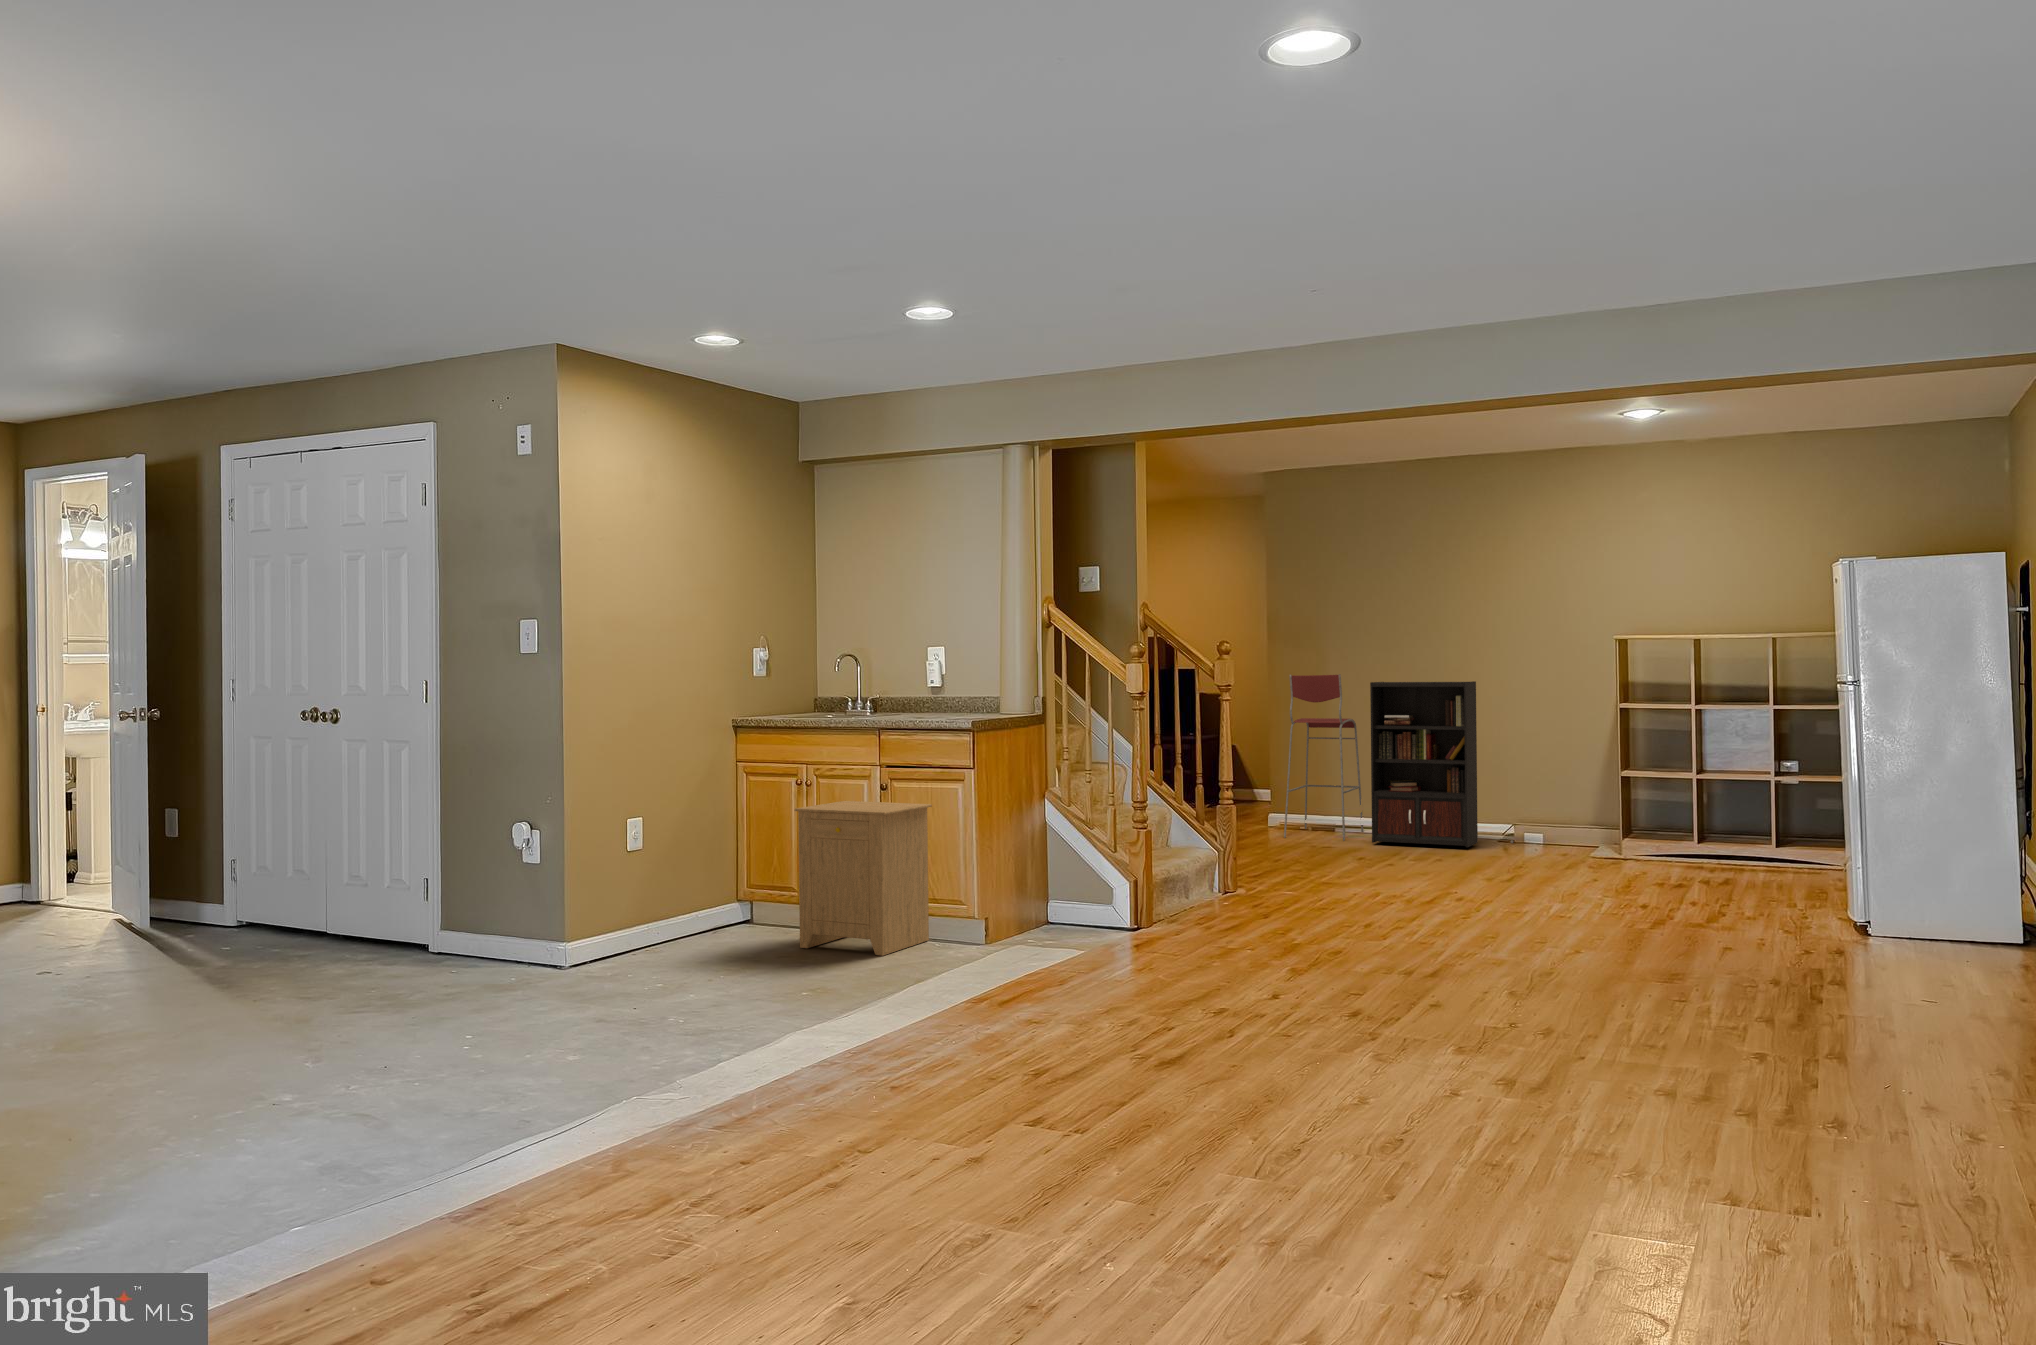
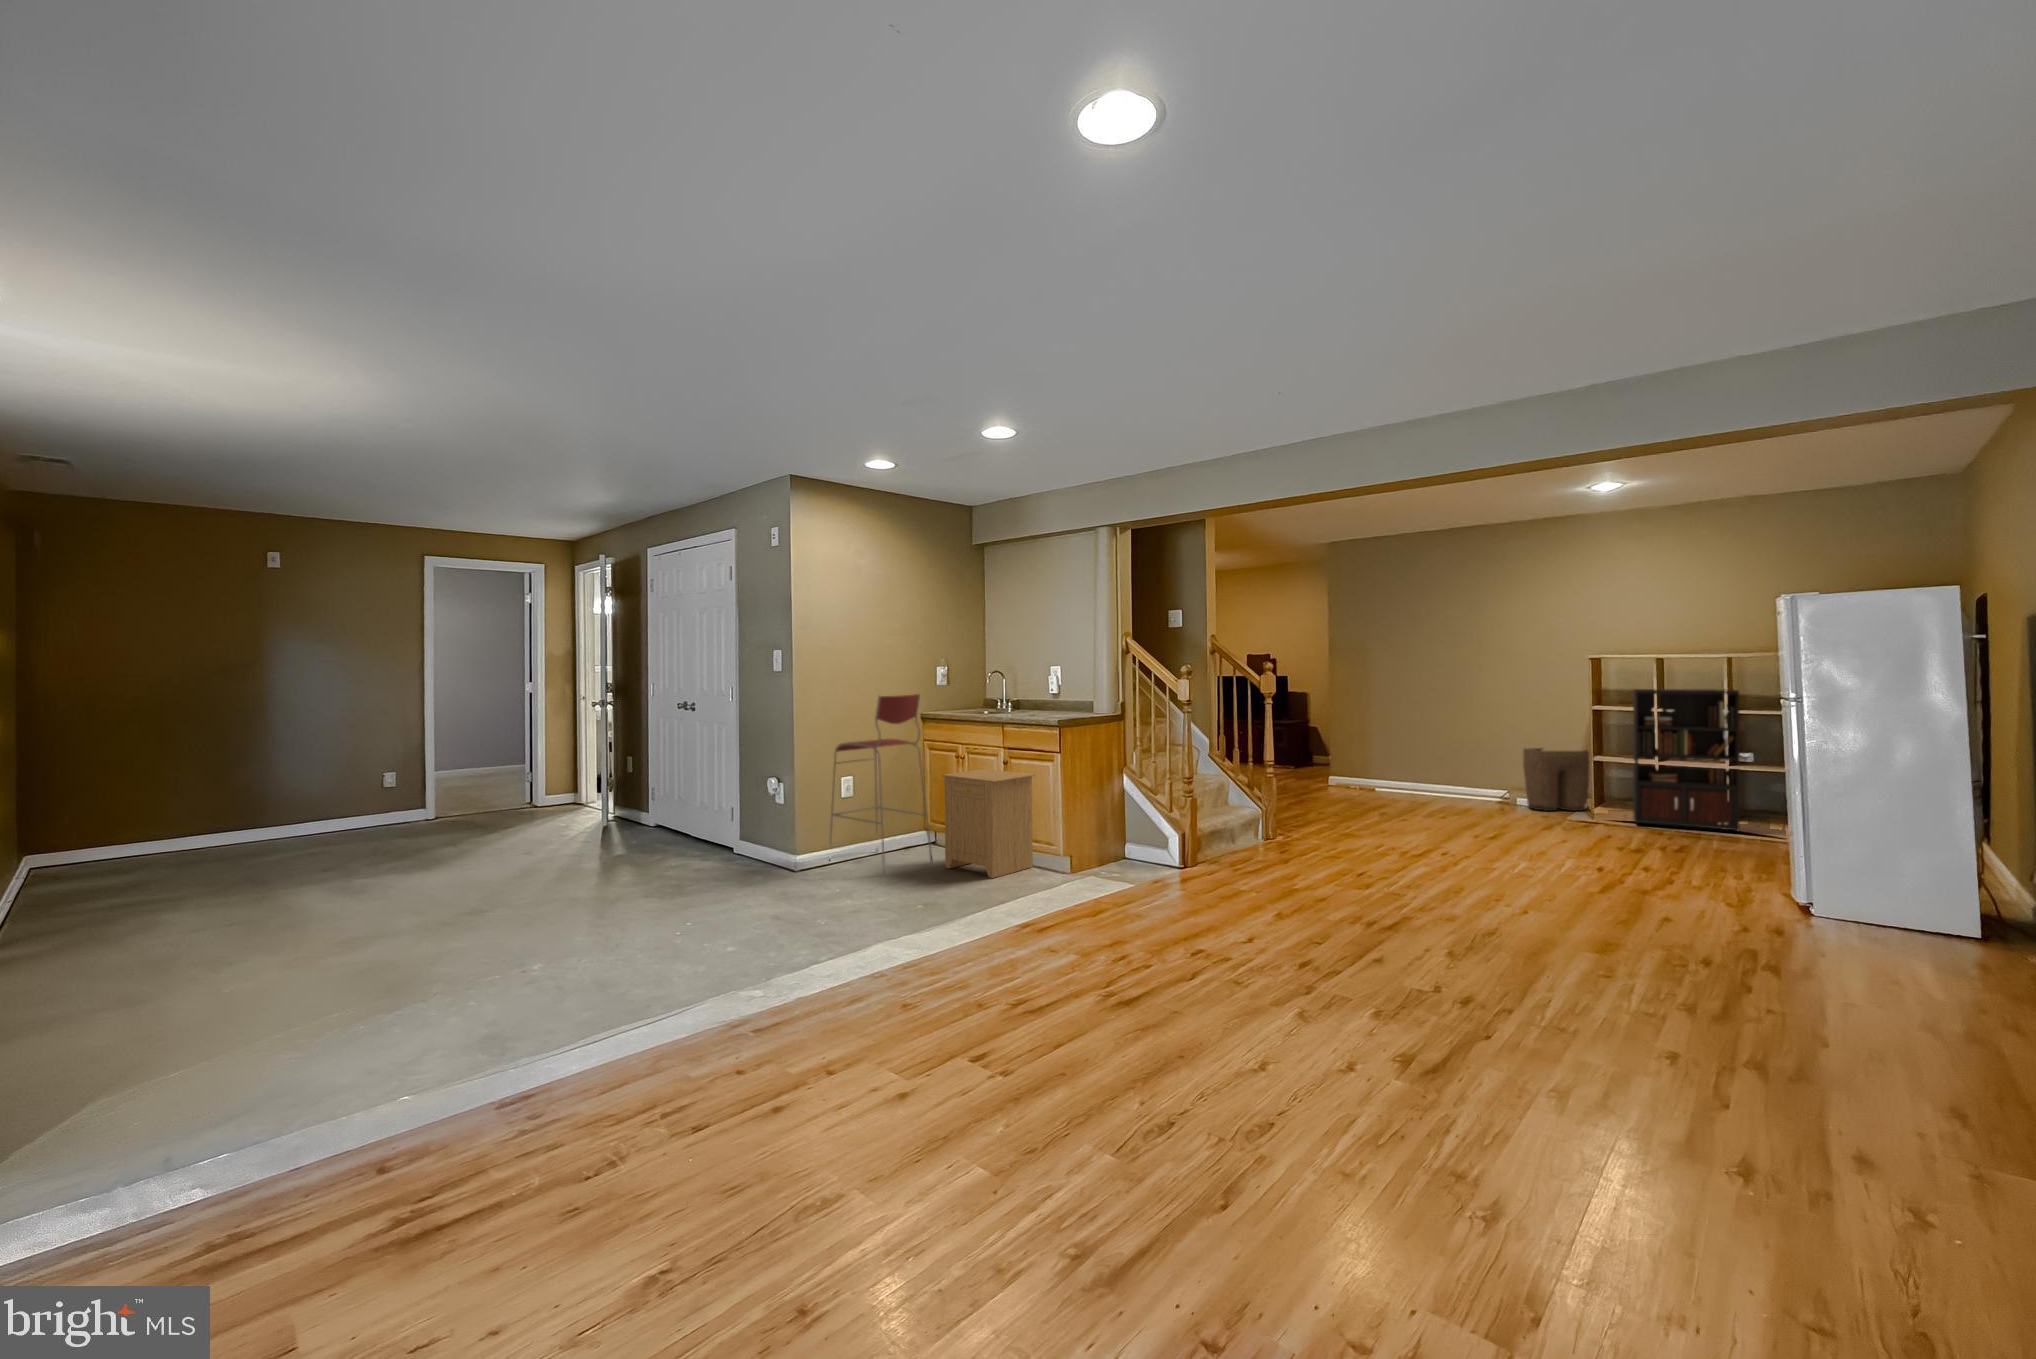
bar stool: present [1284,674,1363,841] -> present [829,694,932,873]
bookcase: present [1370,681,1513,847] -> present [1633,689,1758,831]
laundry basket: none [1533,762,1614,848] -> present [1523,748,1590,811]

